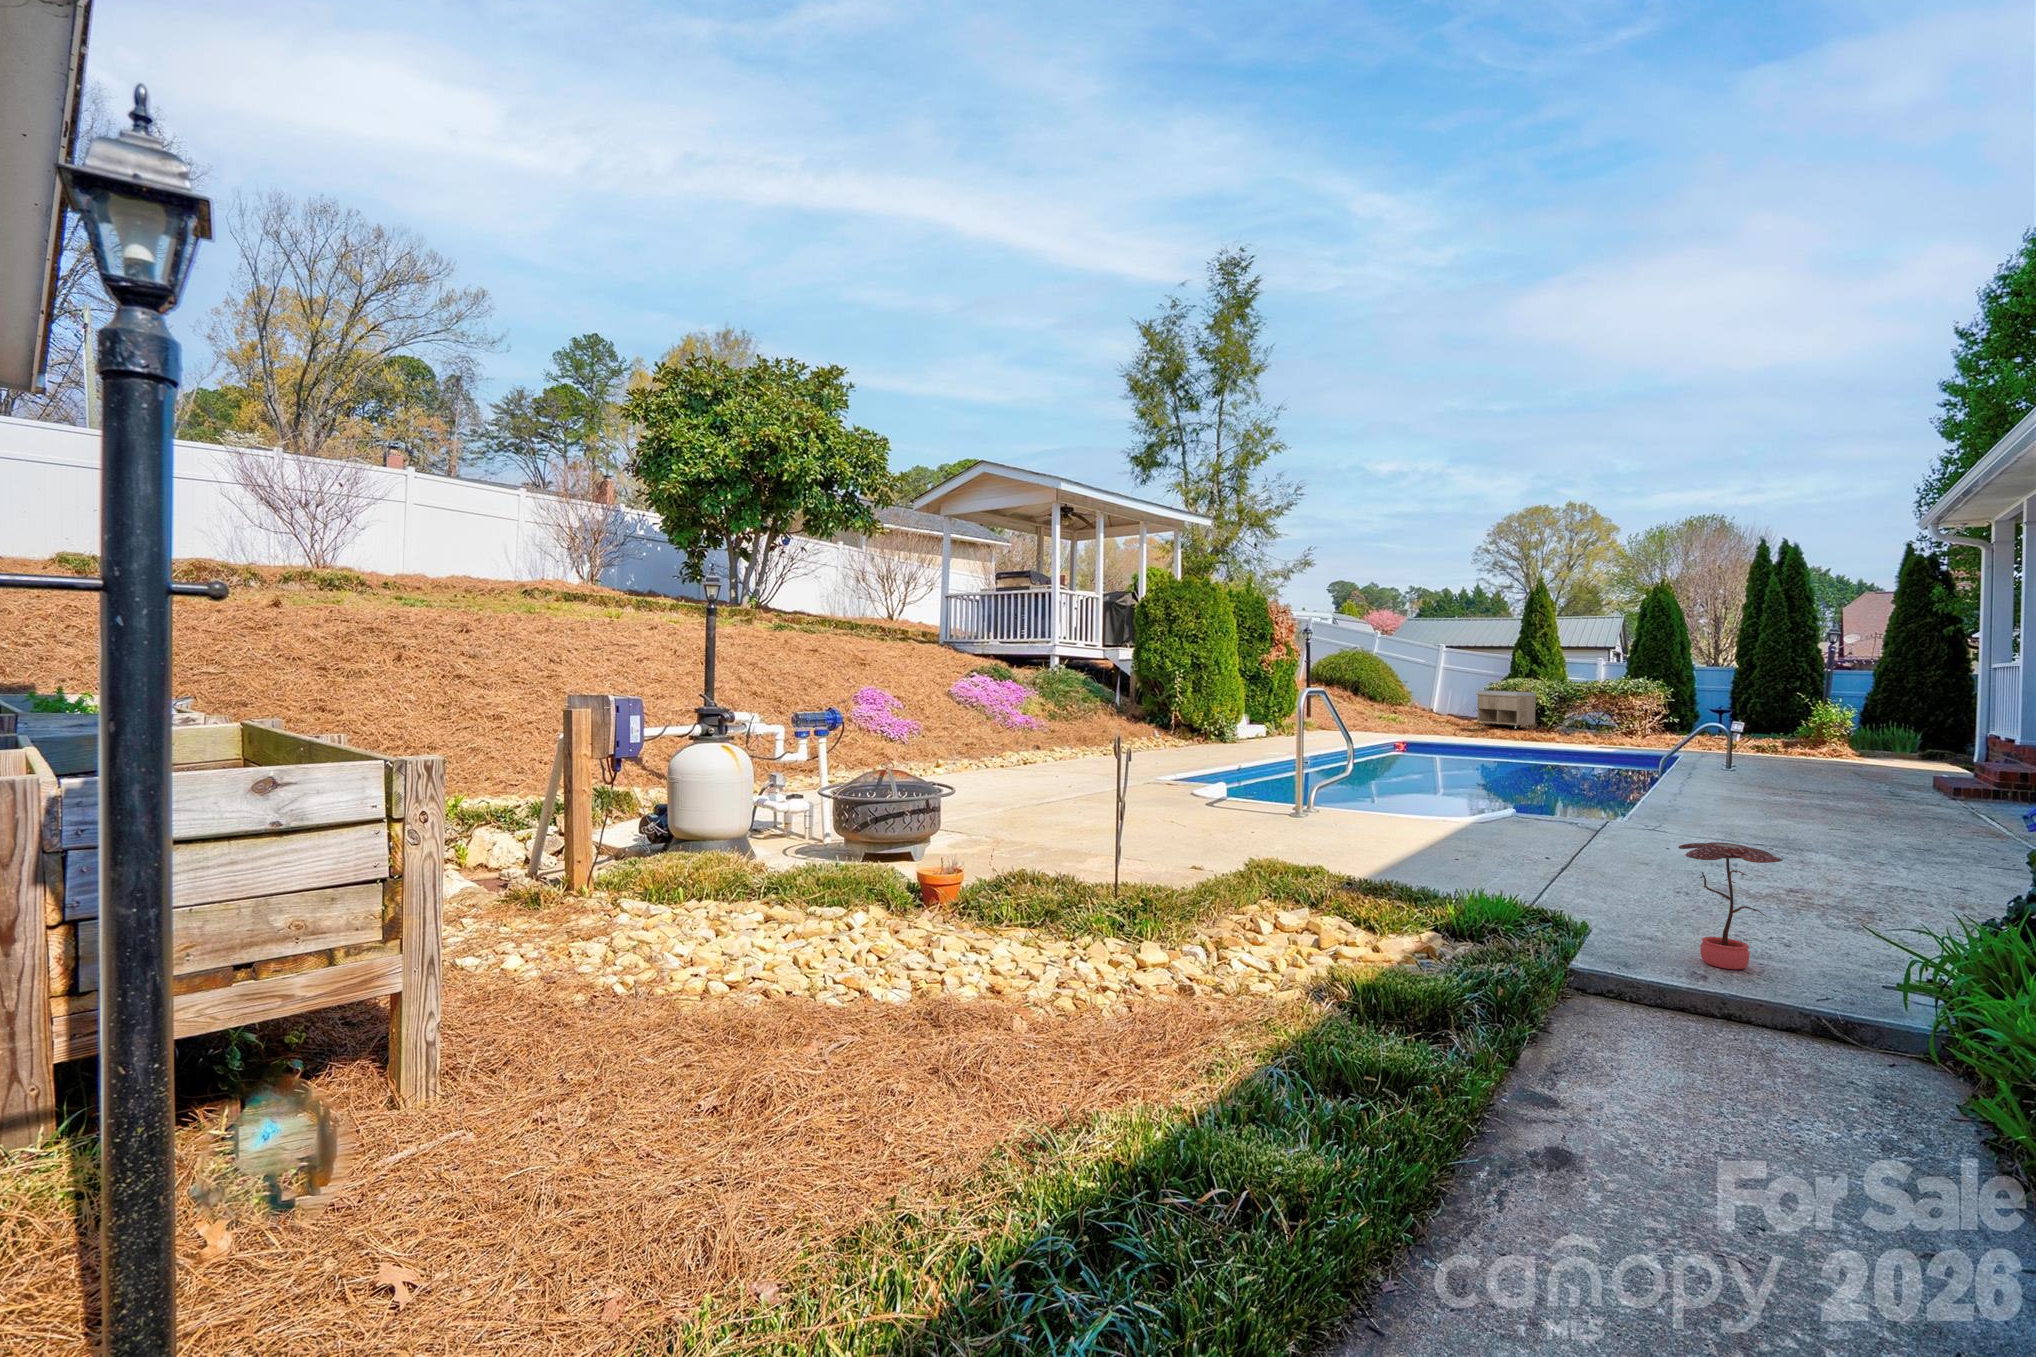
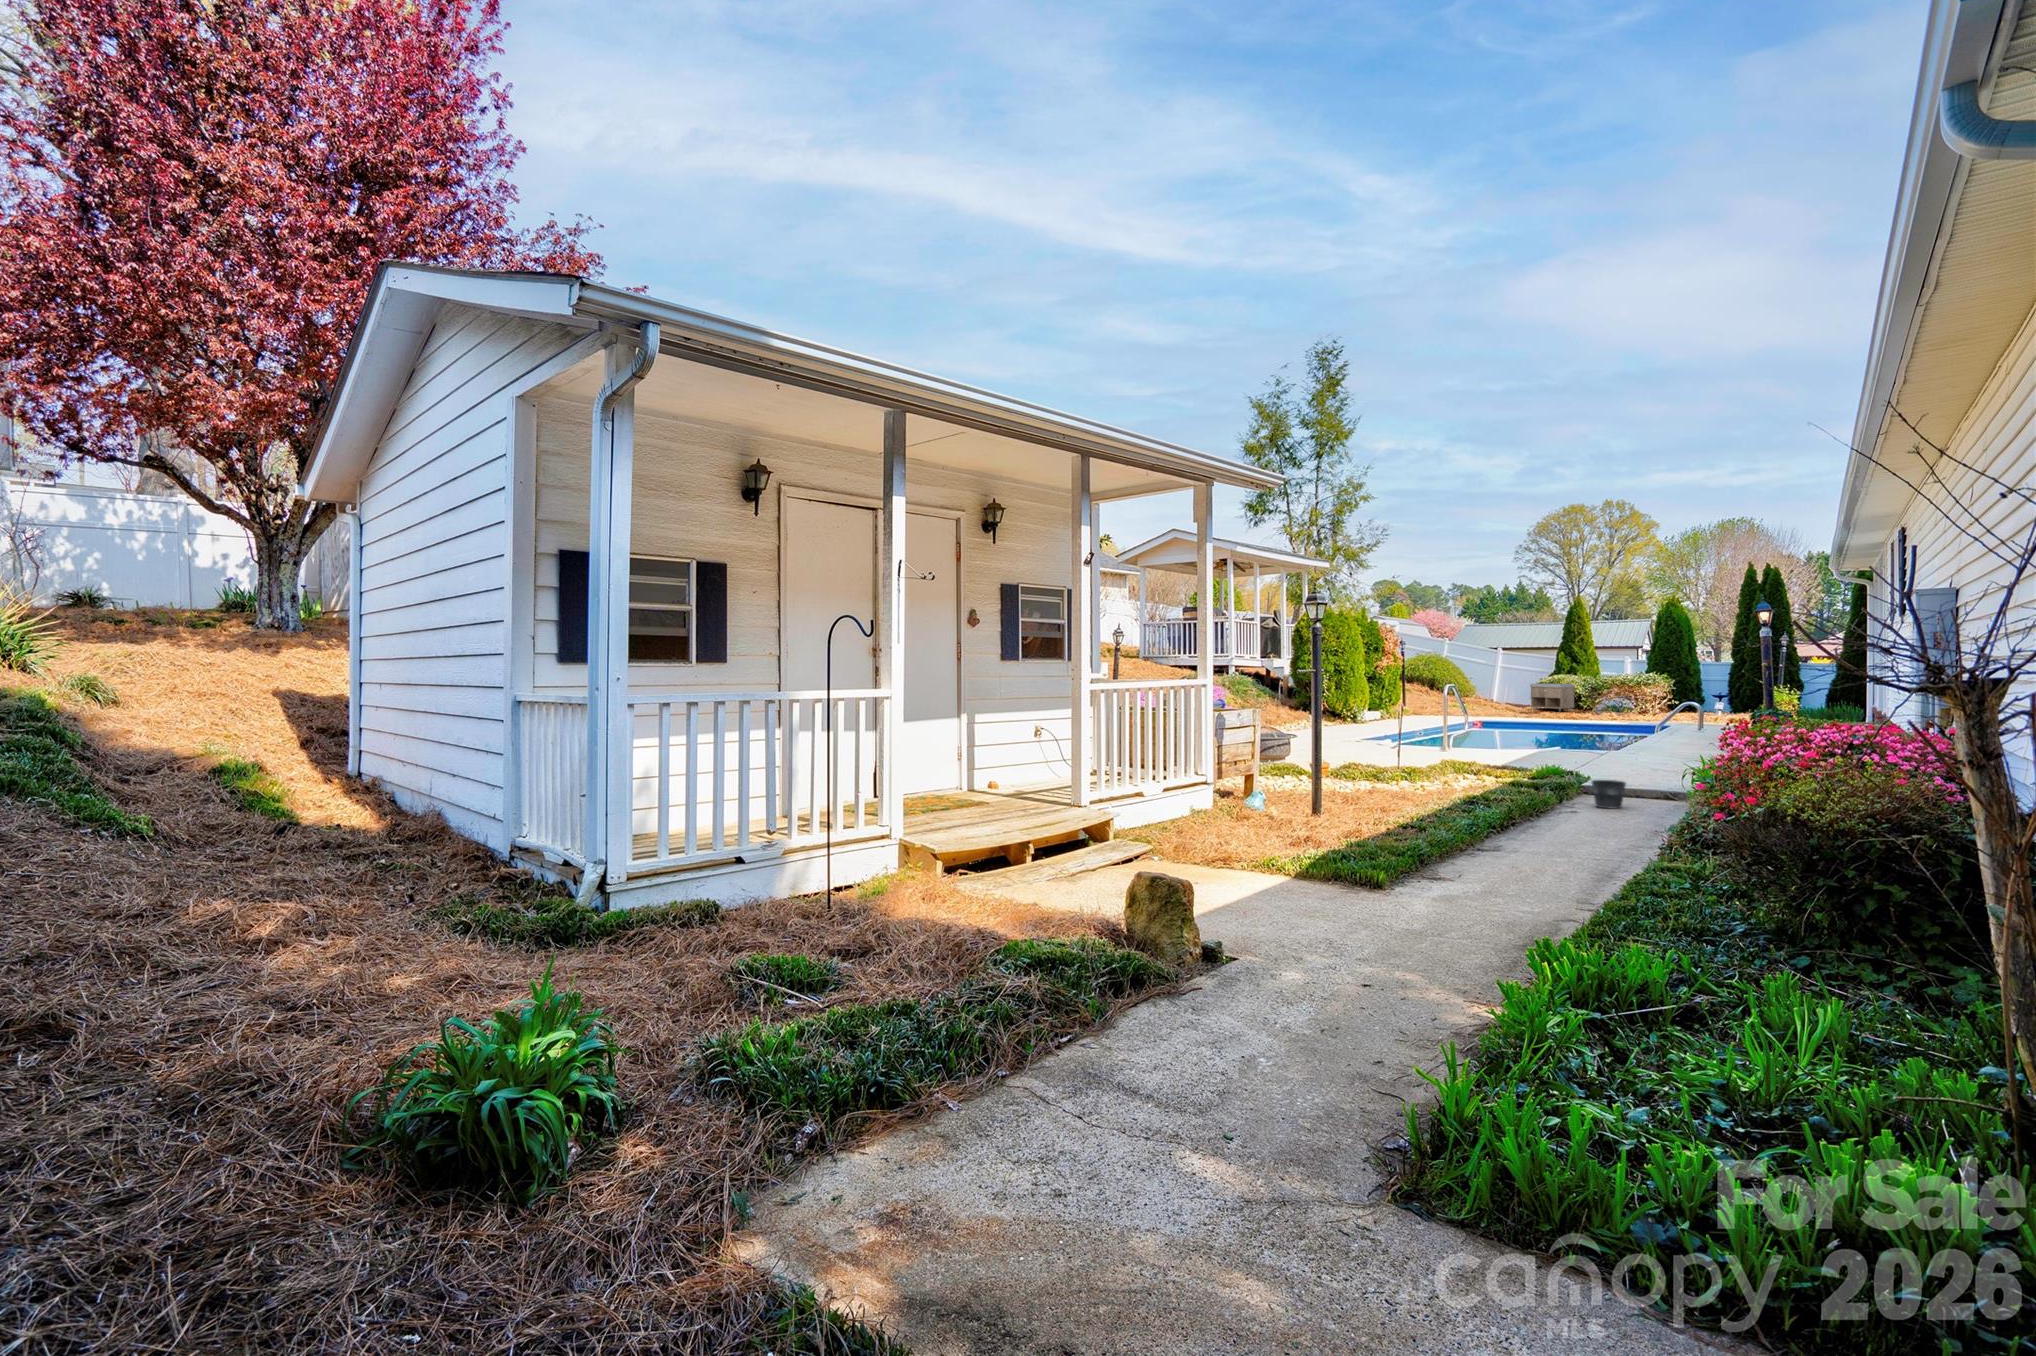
potted plant: present [1678,842,1783,969] -> none [1623,744,1657,787]
bucket: none [1592,980,1728,1099] -> present [1589,780,1626,809]

